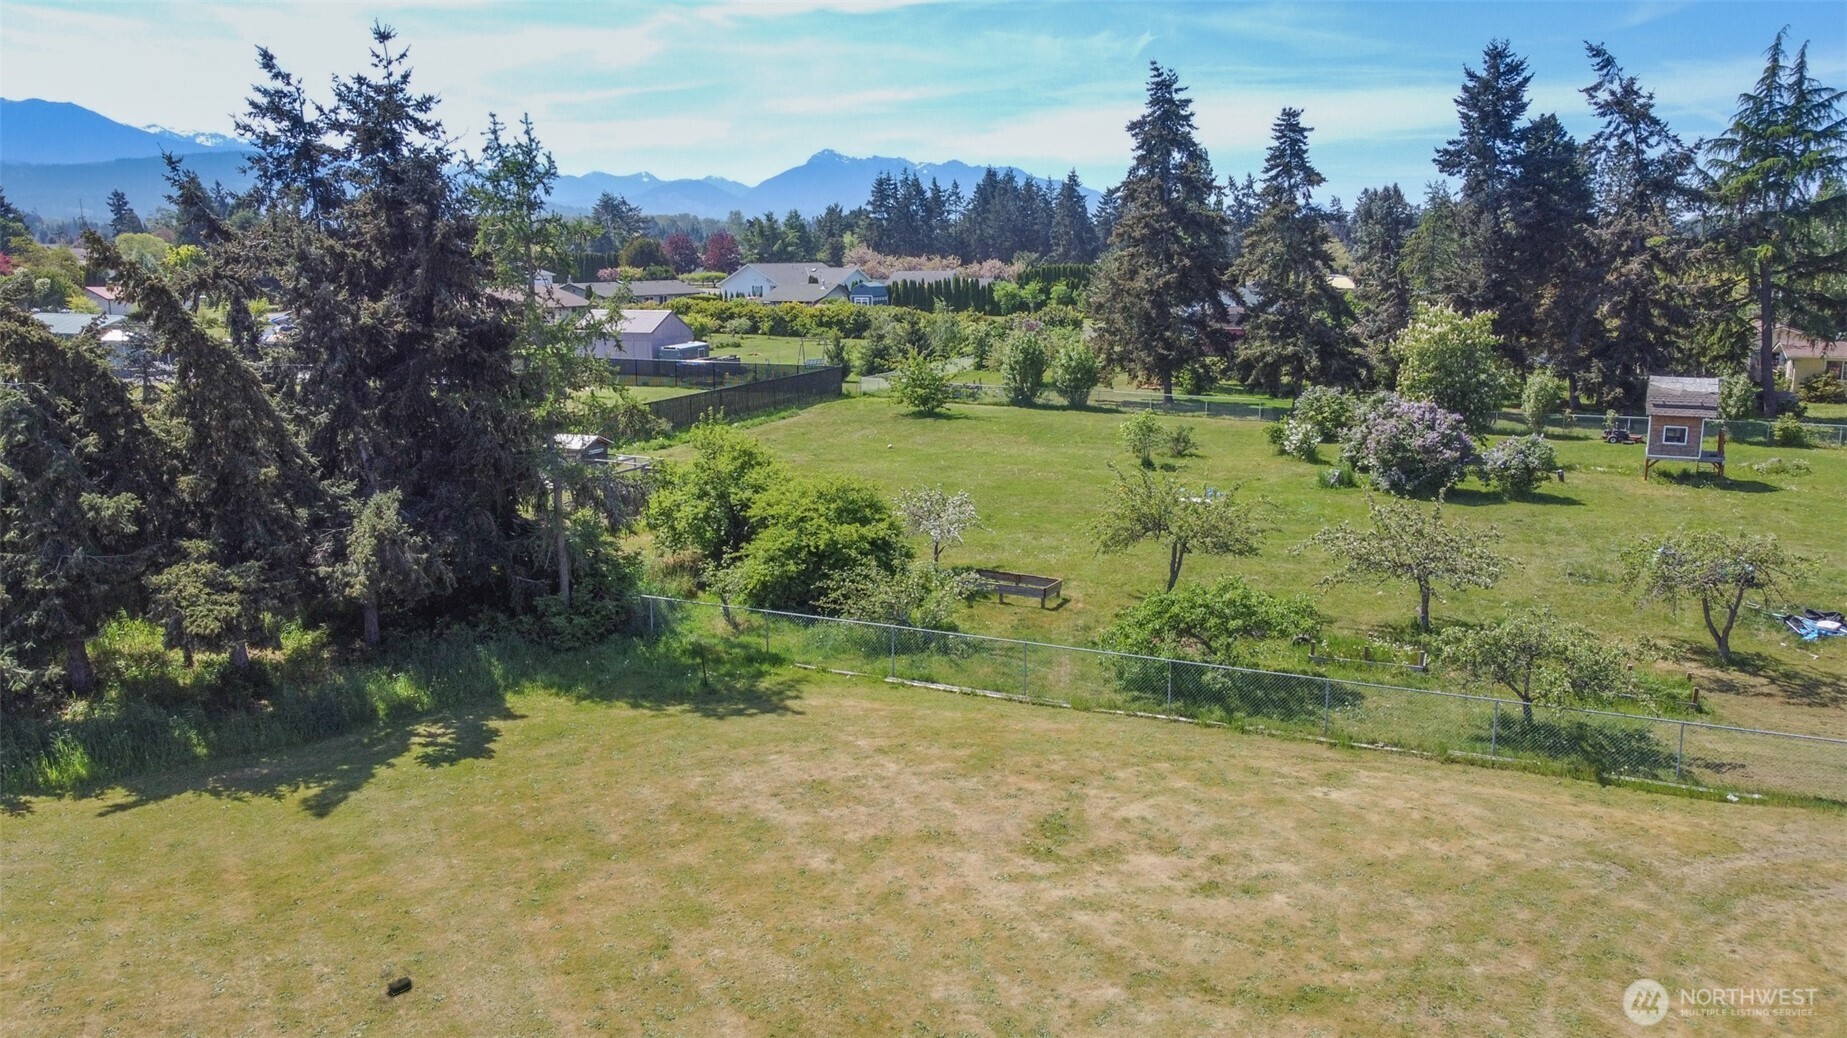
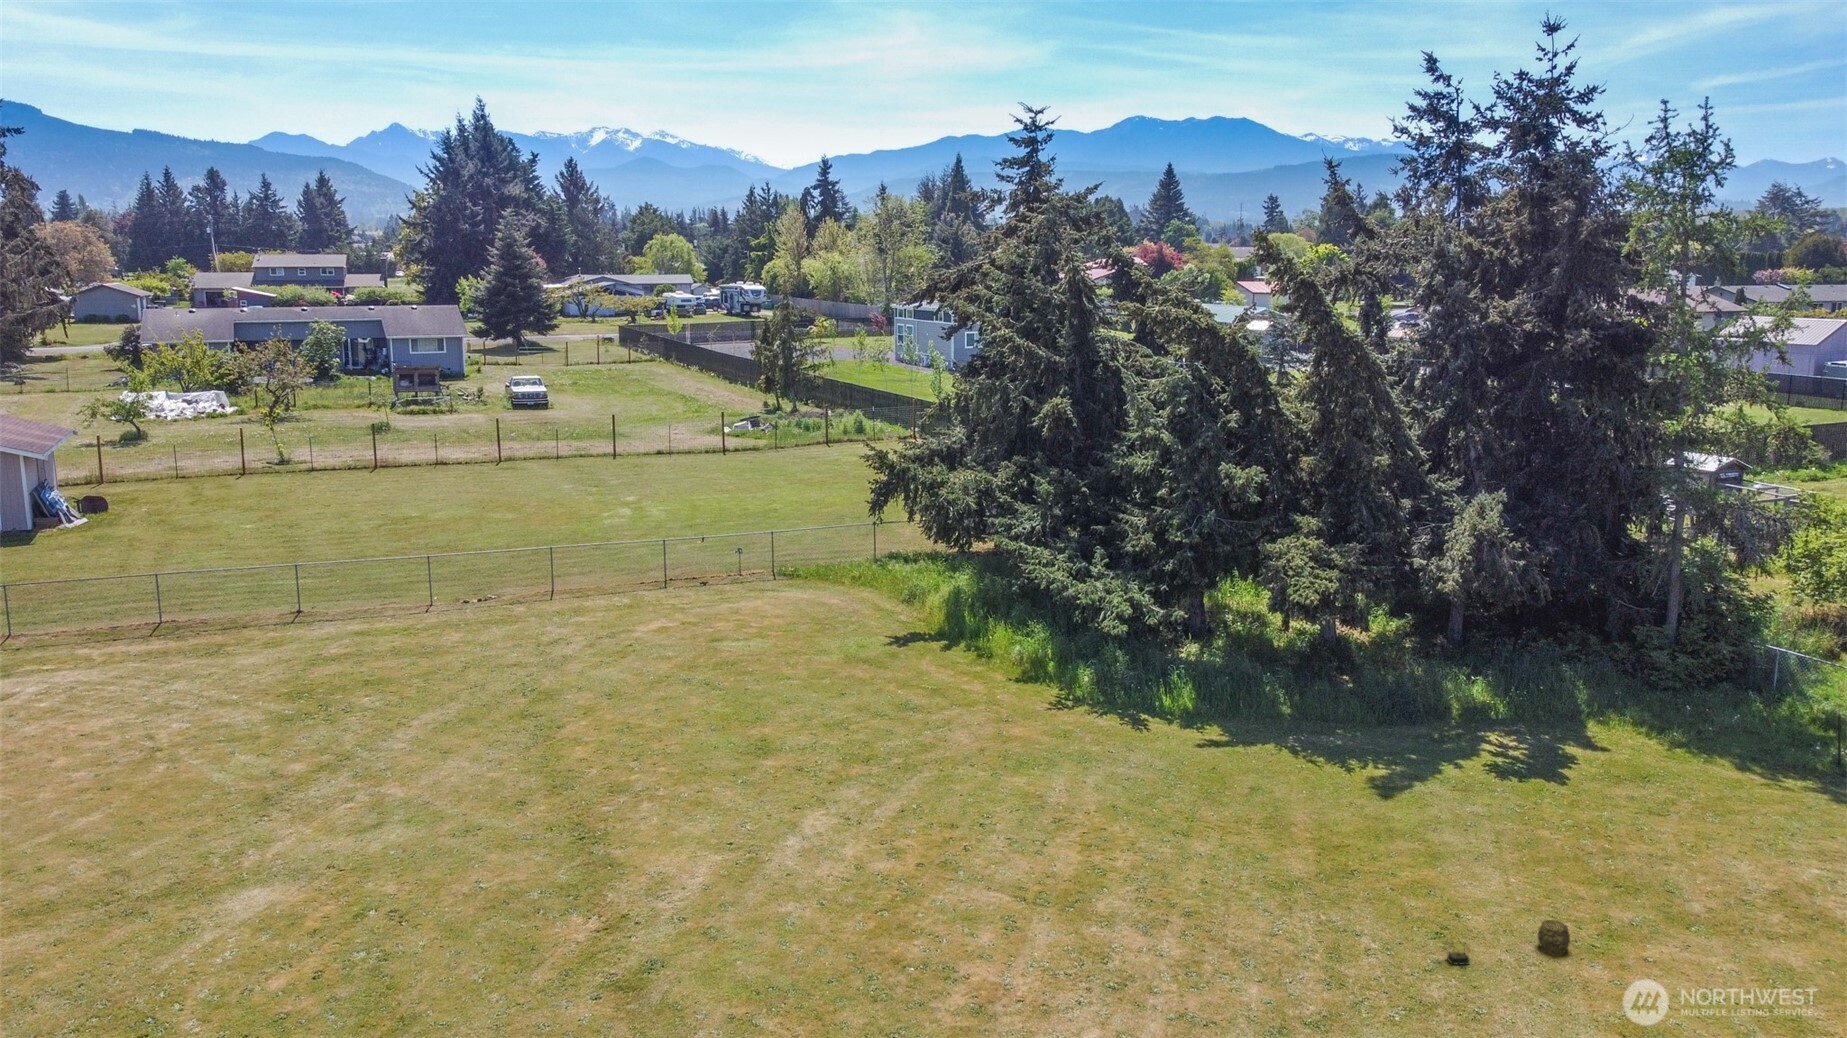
woven basket: none [480,903,512,938] -> present [1538,920,1570,954]

